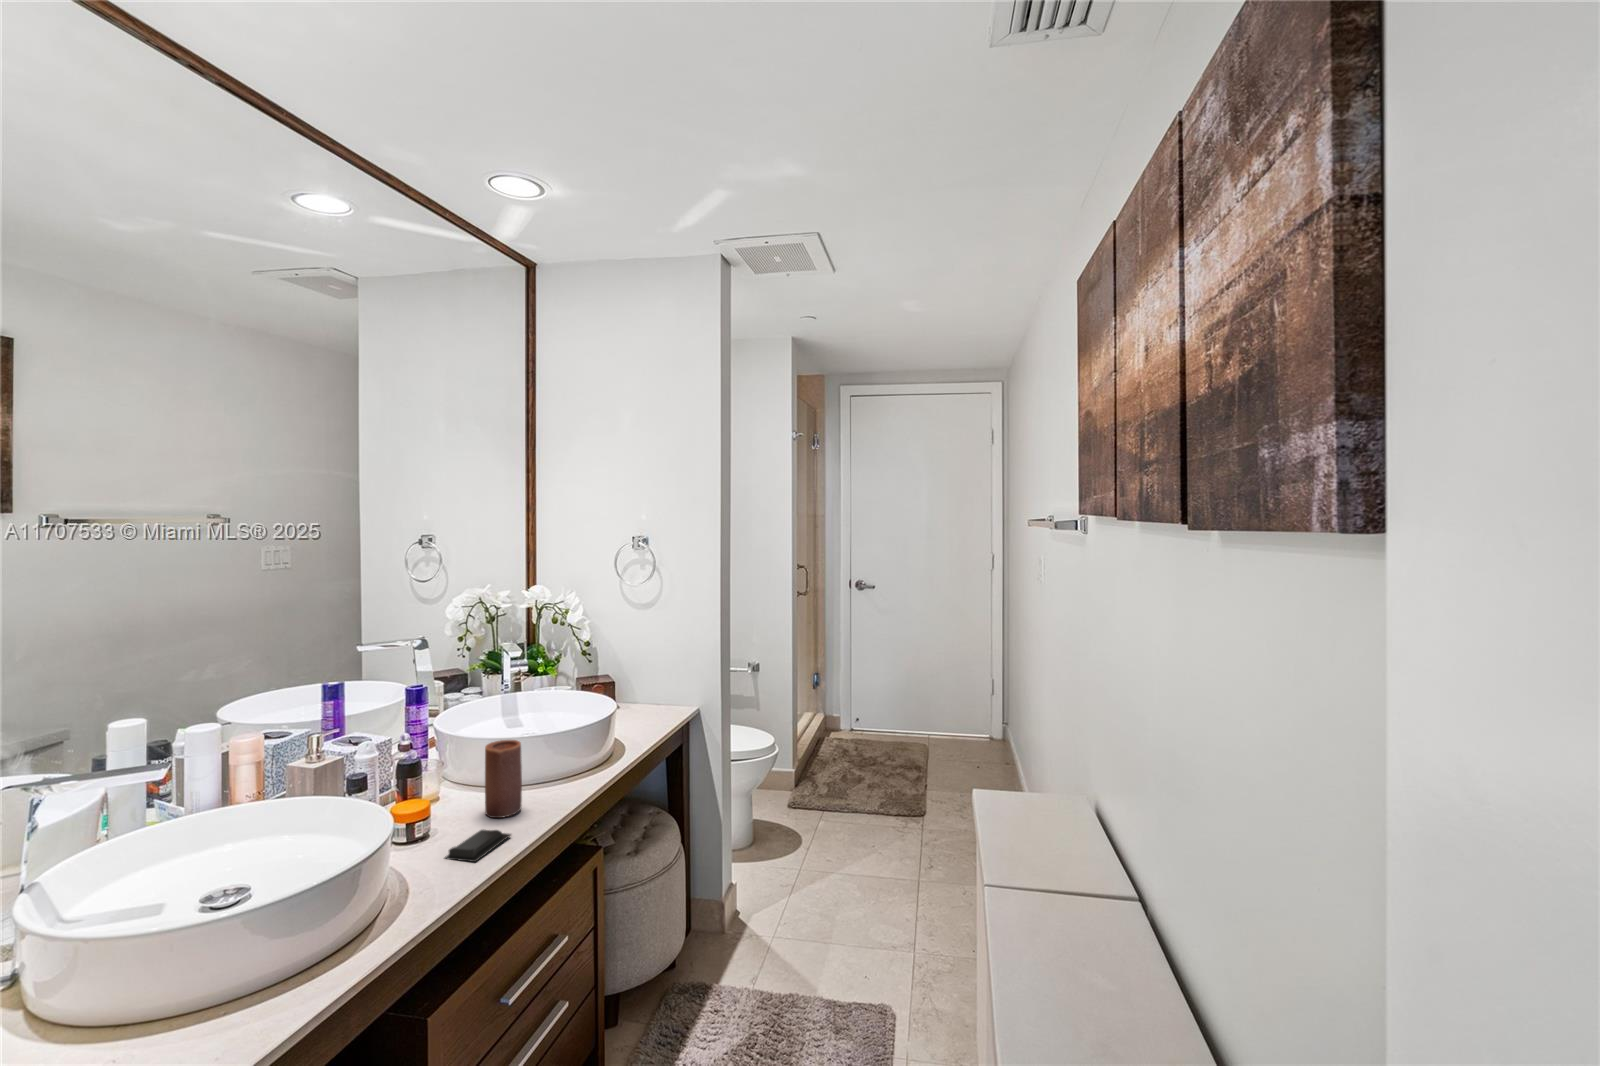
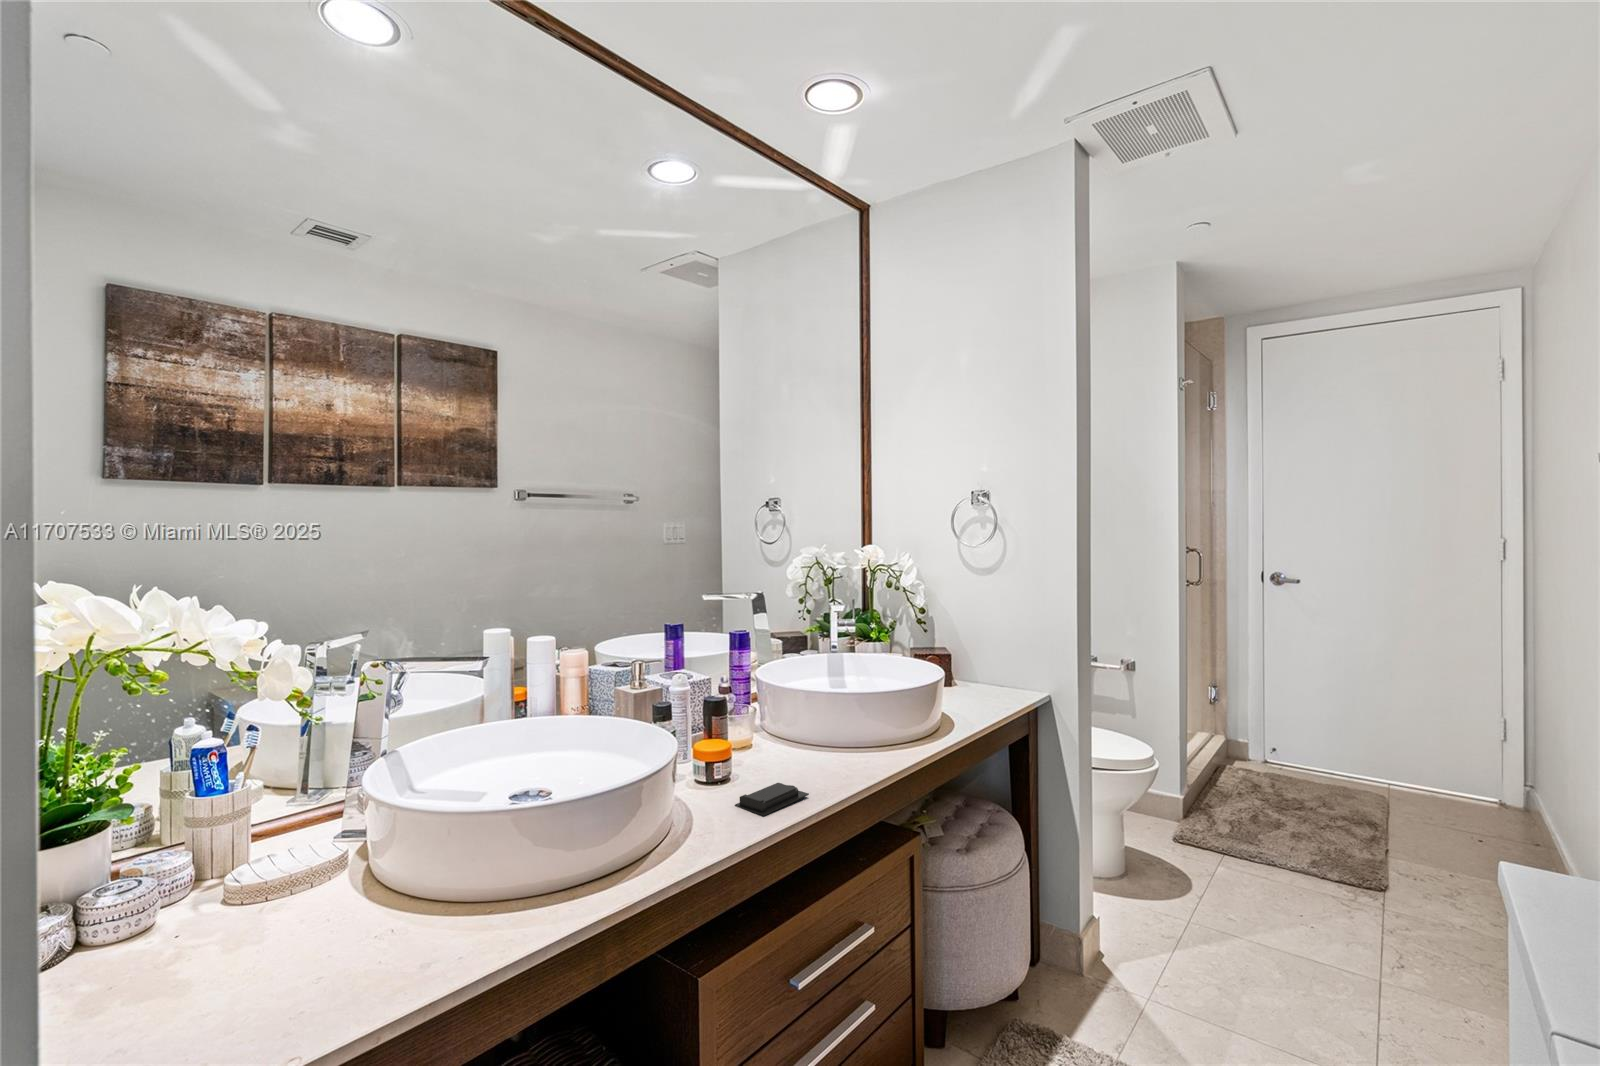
candle: present [485,740,522,818] -> none [790,690,828,776]

